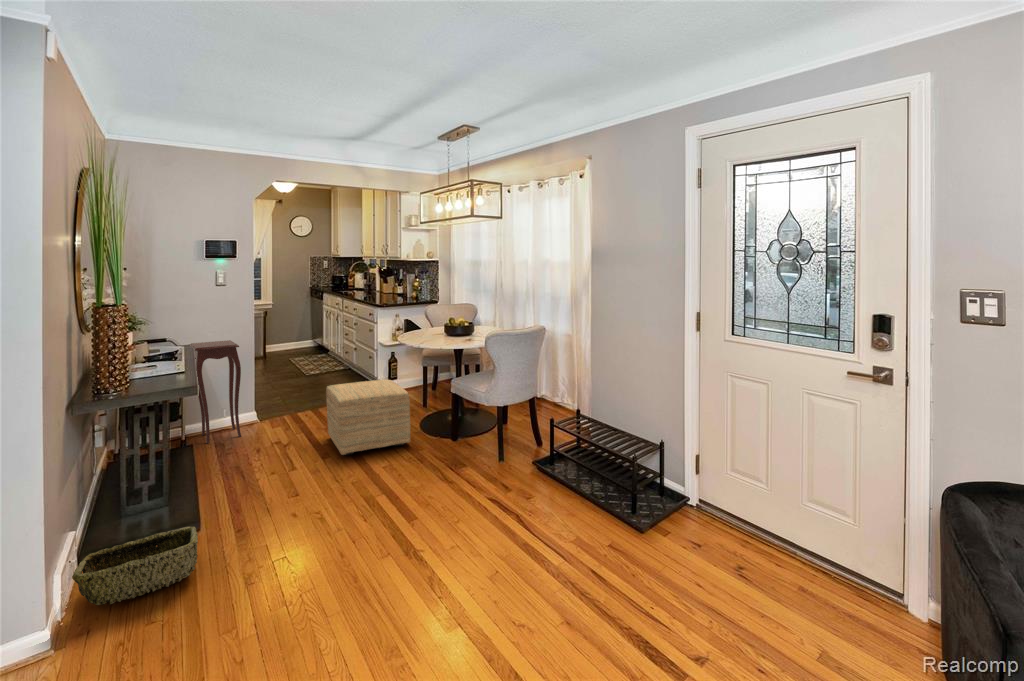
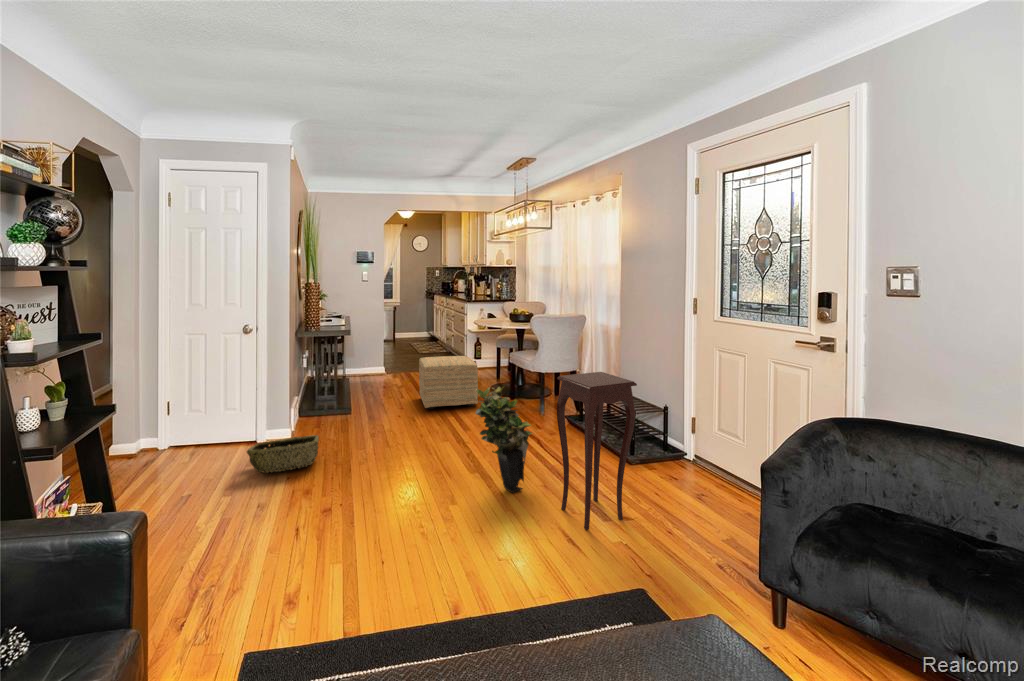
side table: present [190,340,241,443] -> present [557,372,637,530]
potted plant: none [444,439,526,587] -> present [476,387,532,493]

